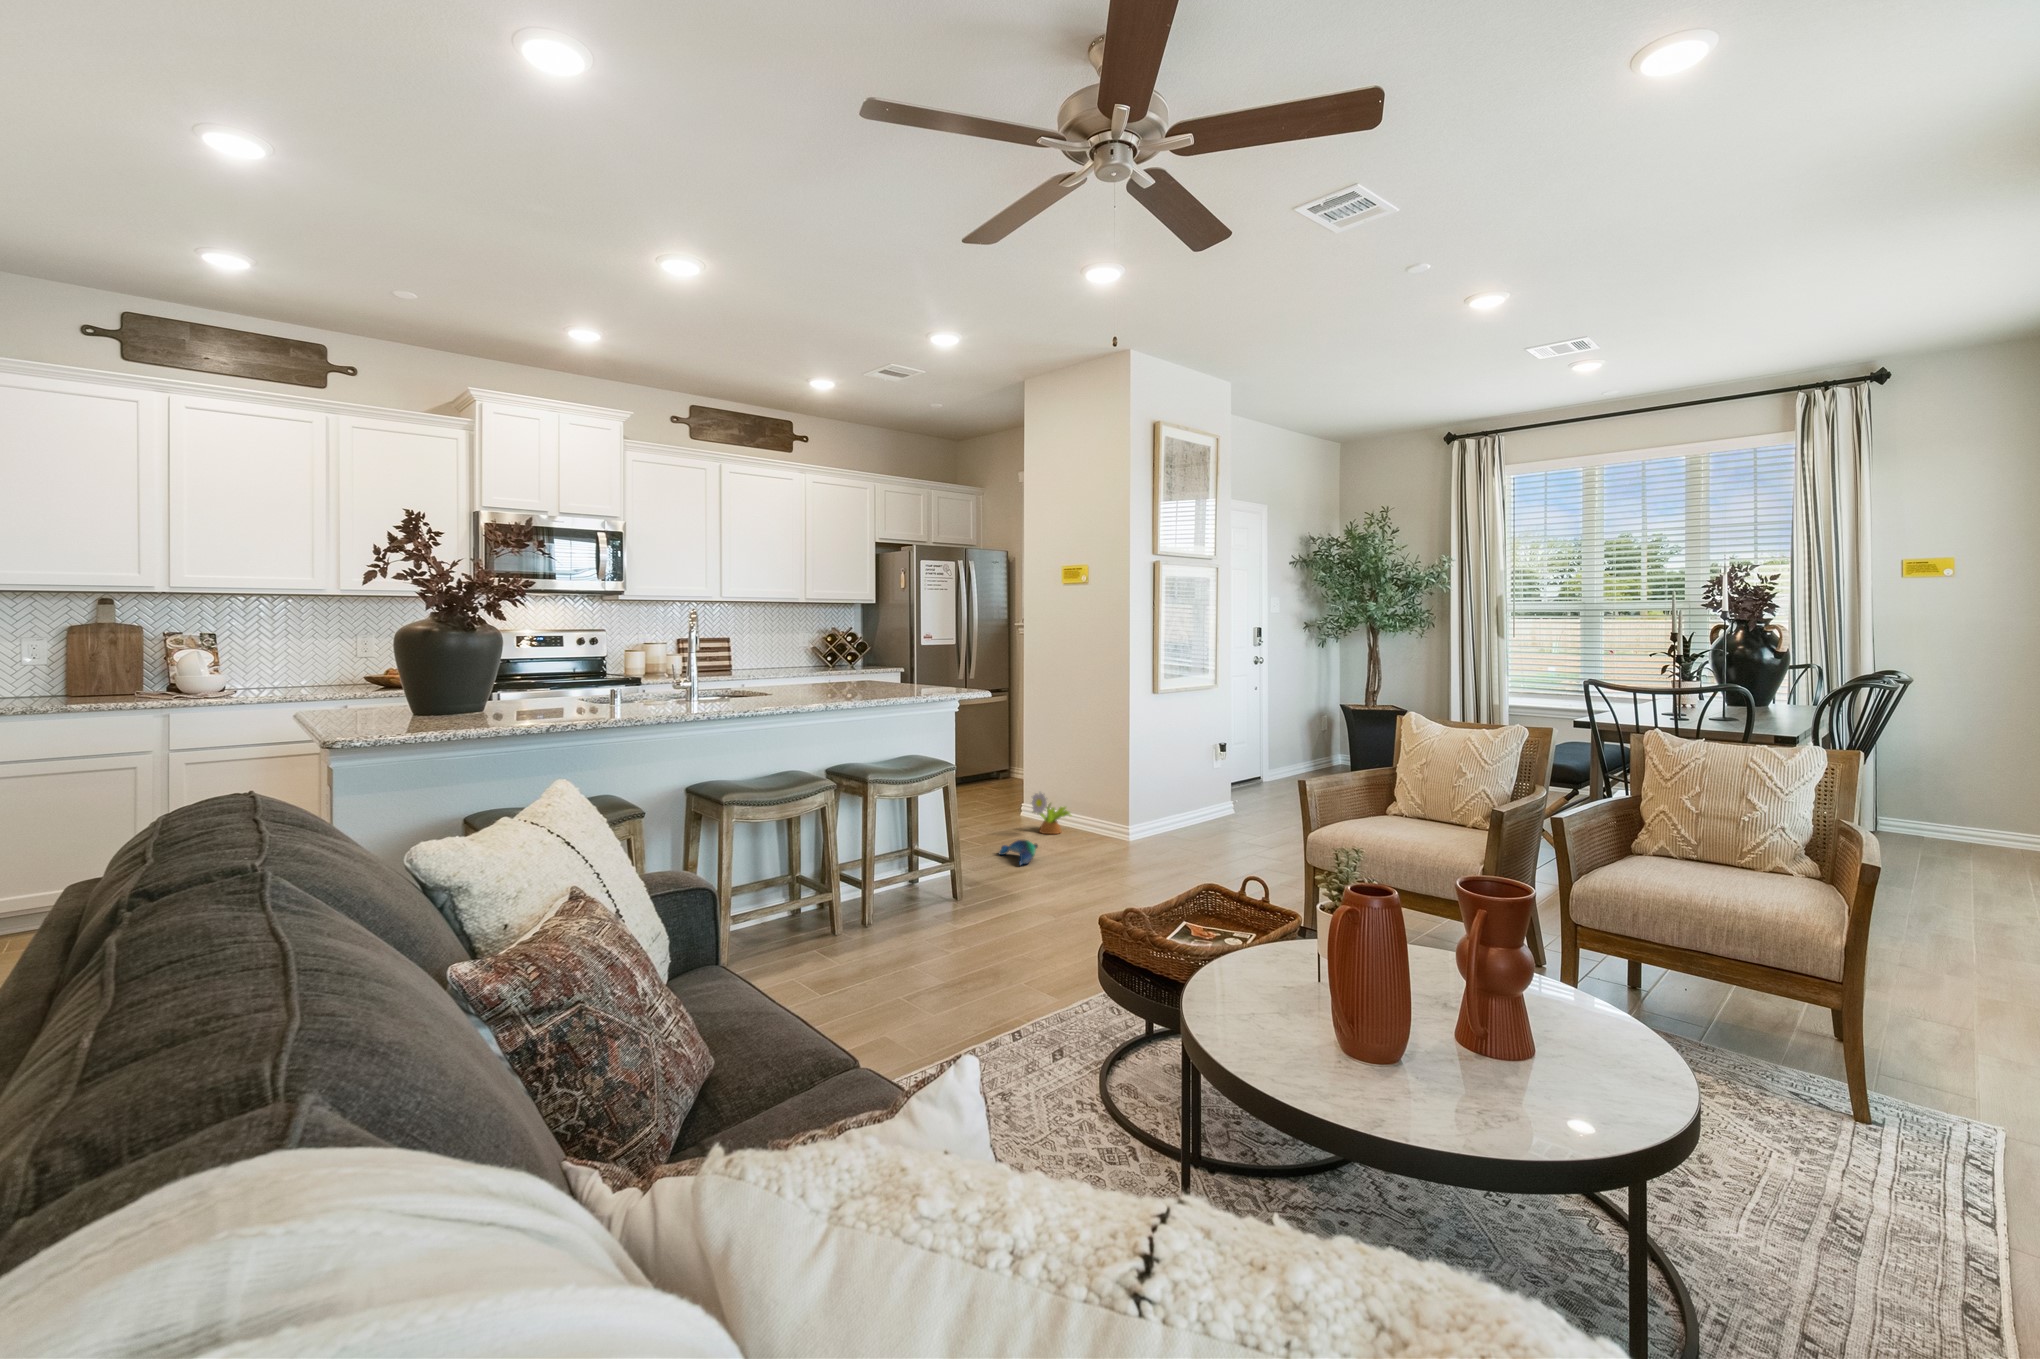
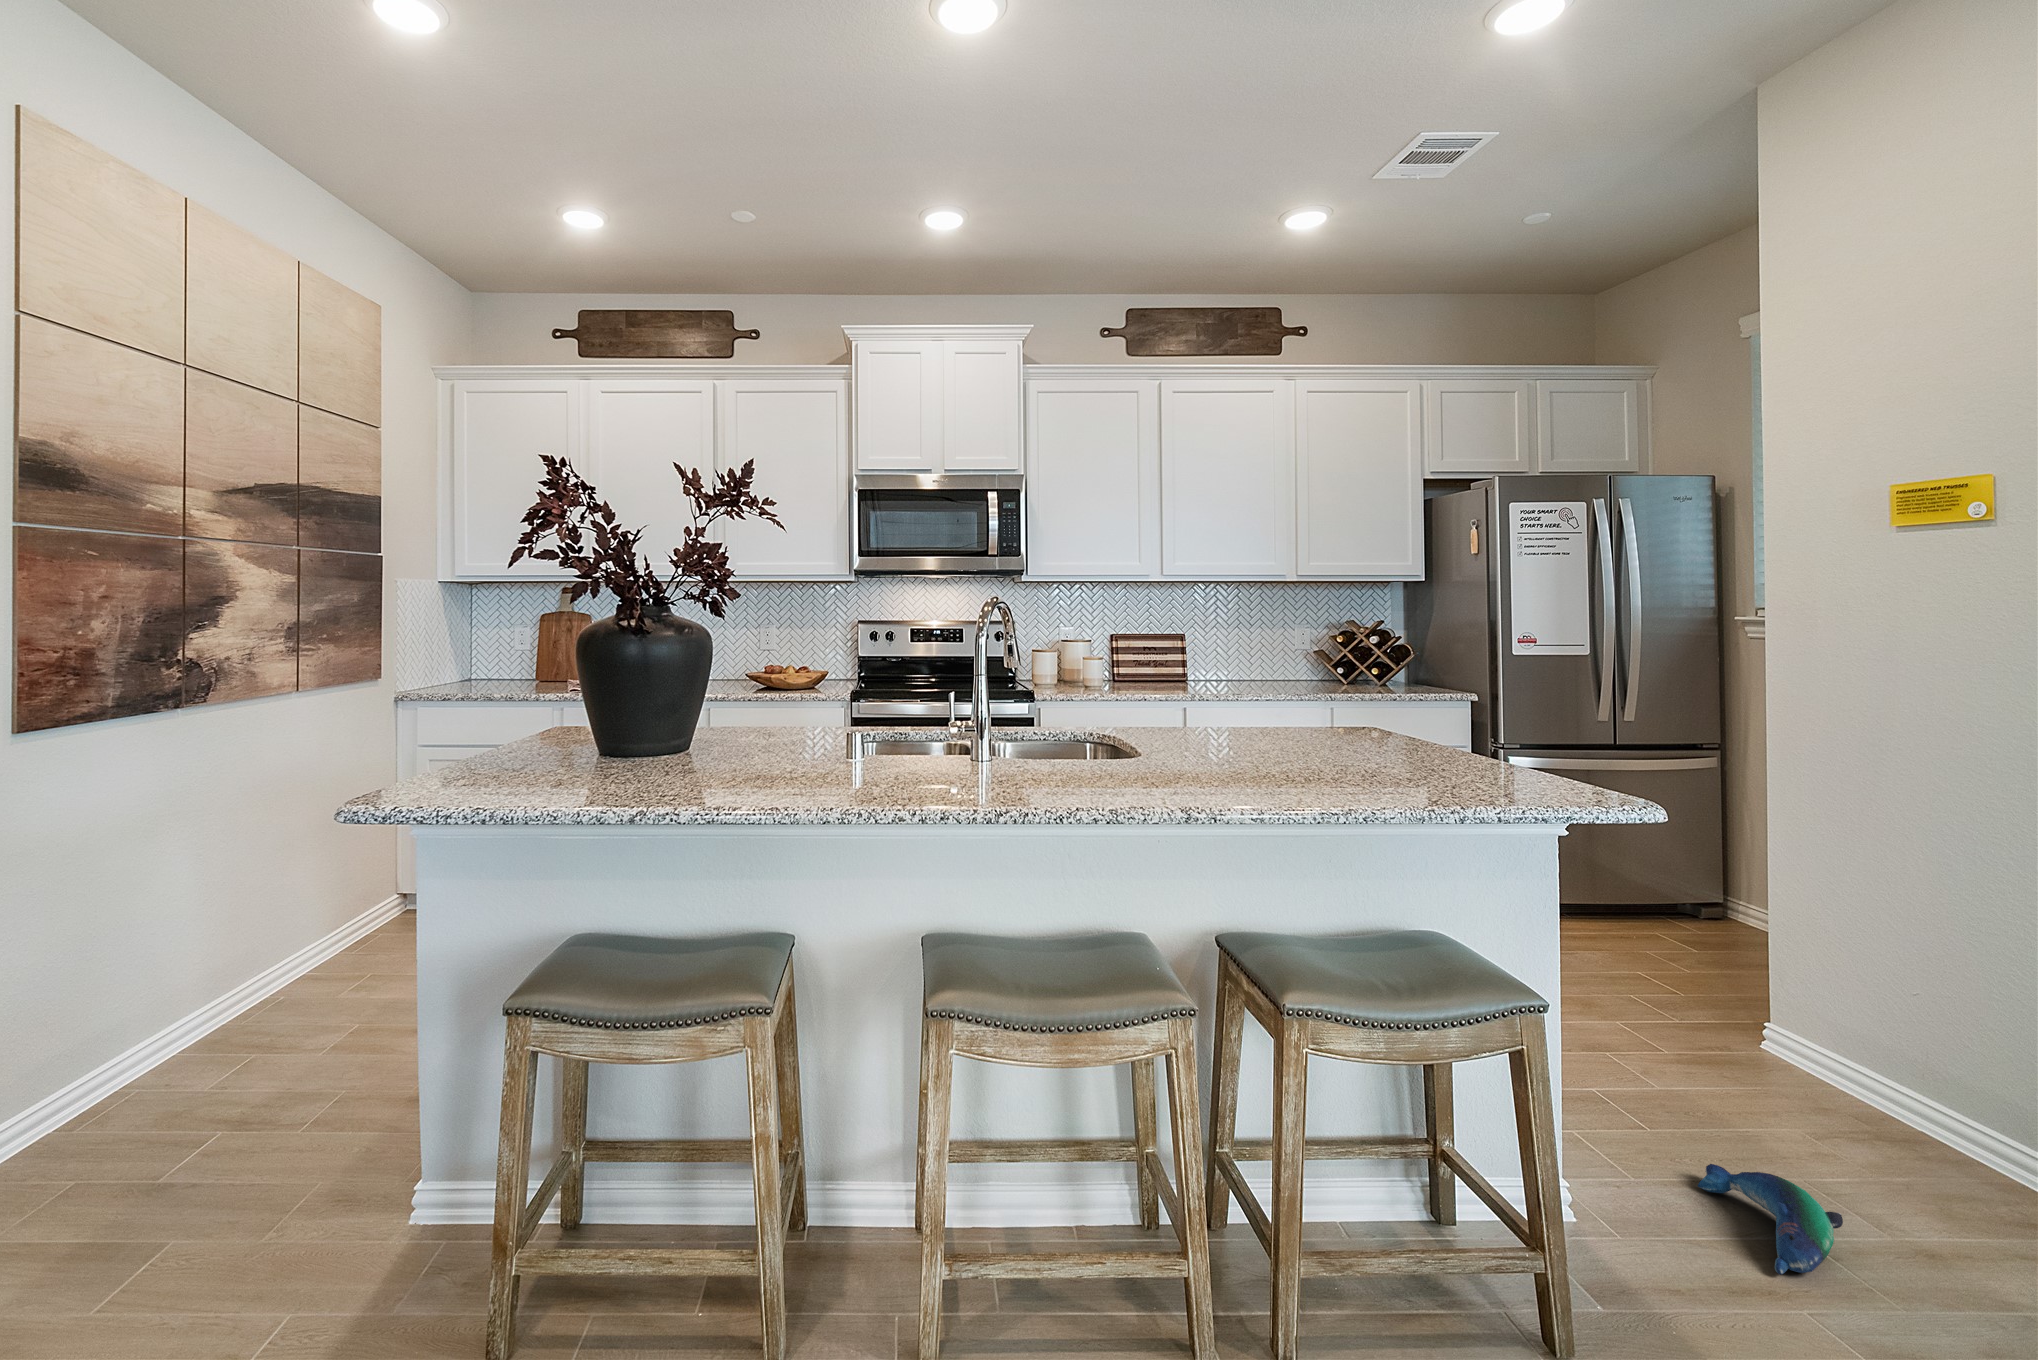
decorative plant: present [1032,792,1072,834] -> none [1792,1022,1948,1144]

